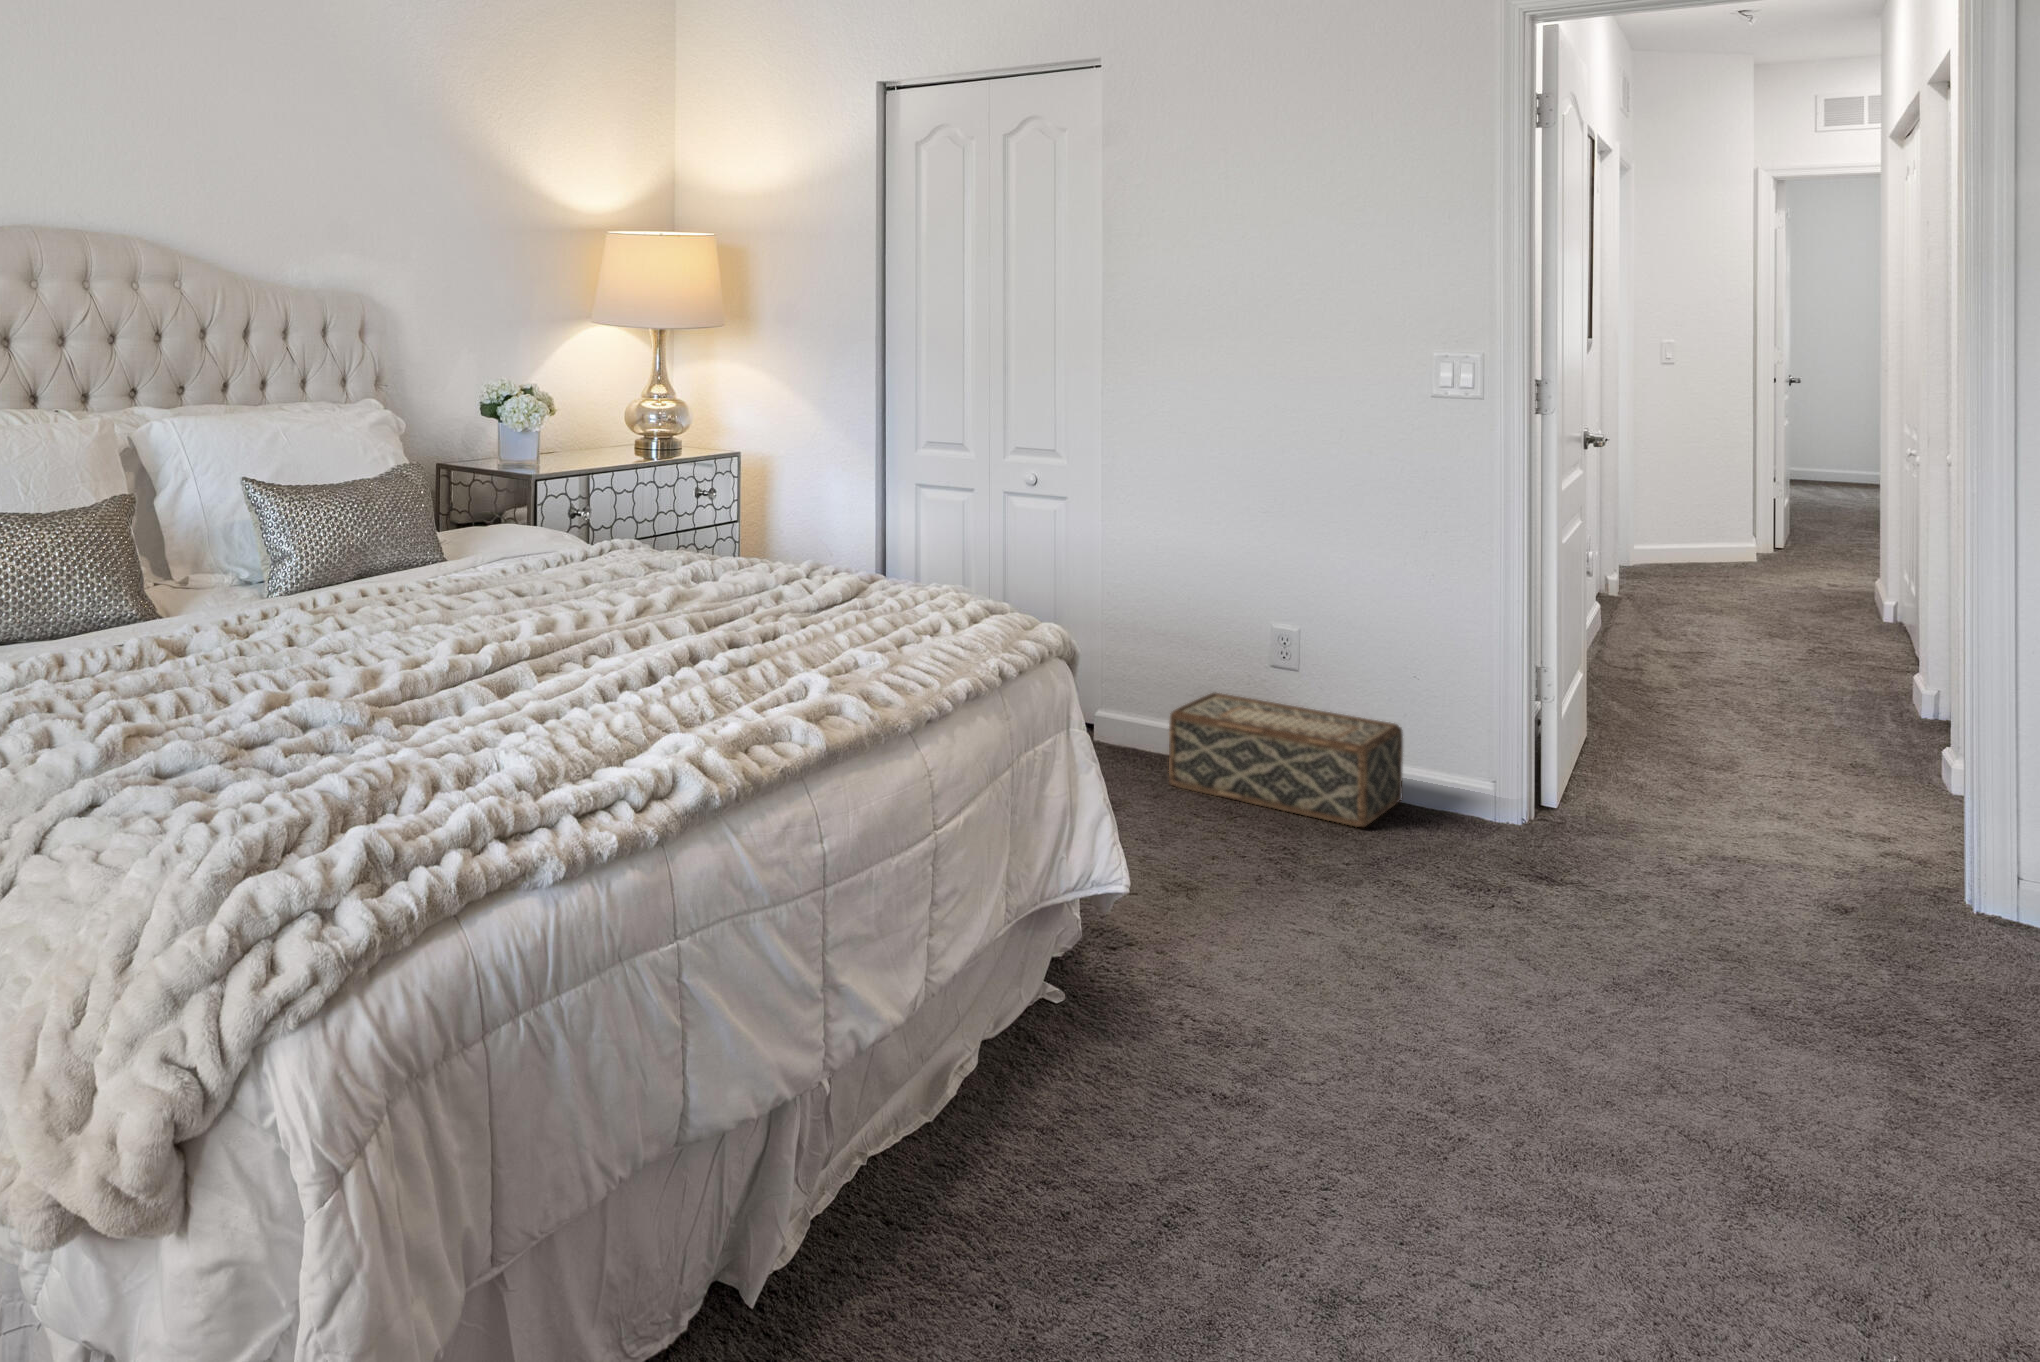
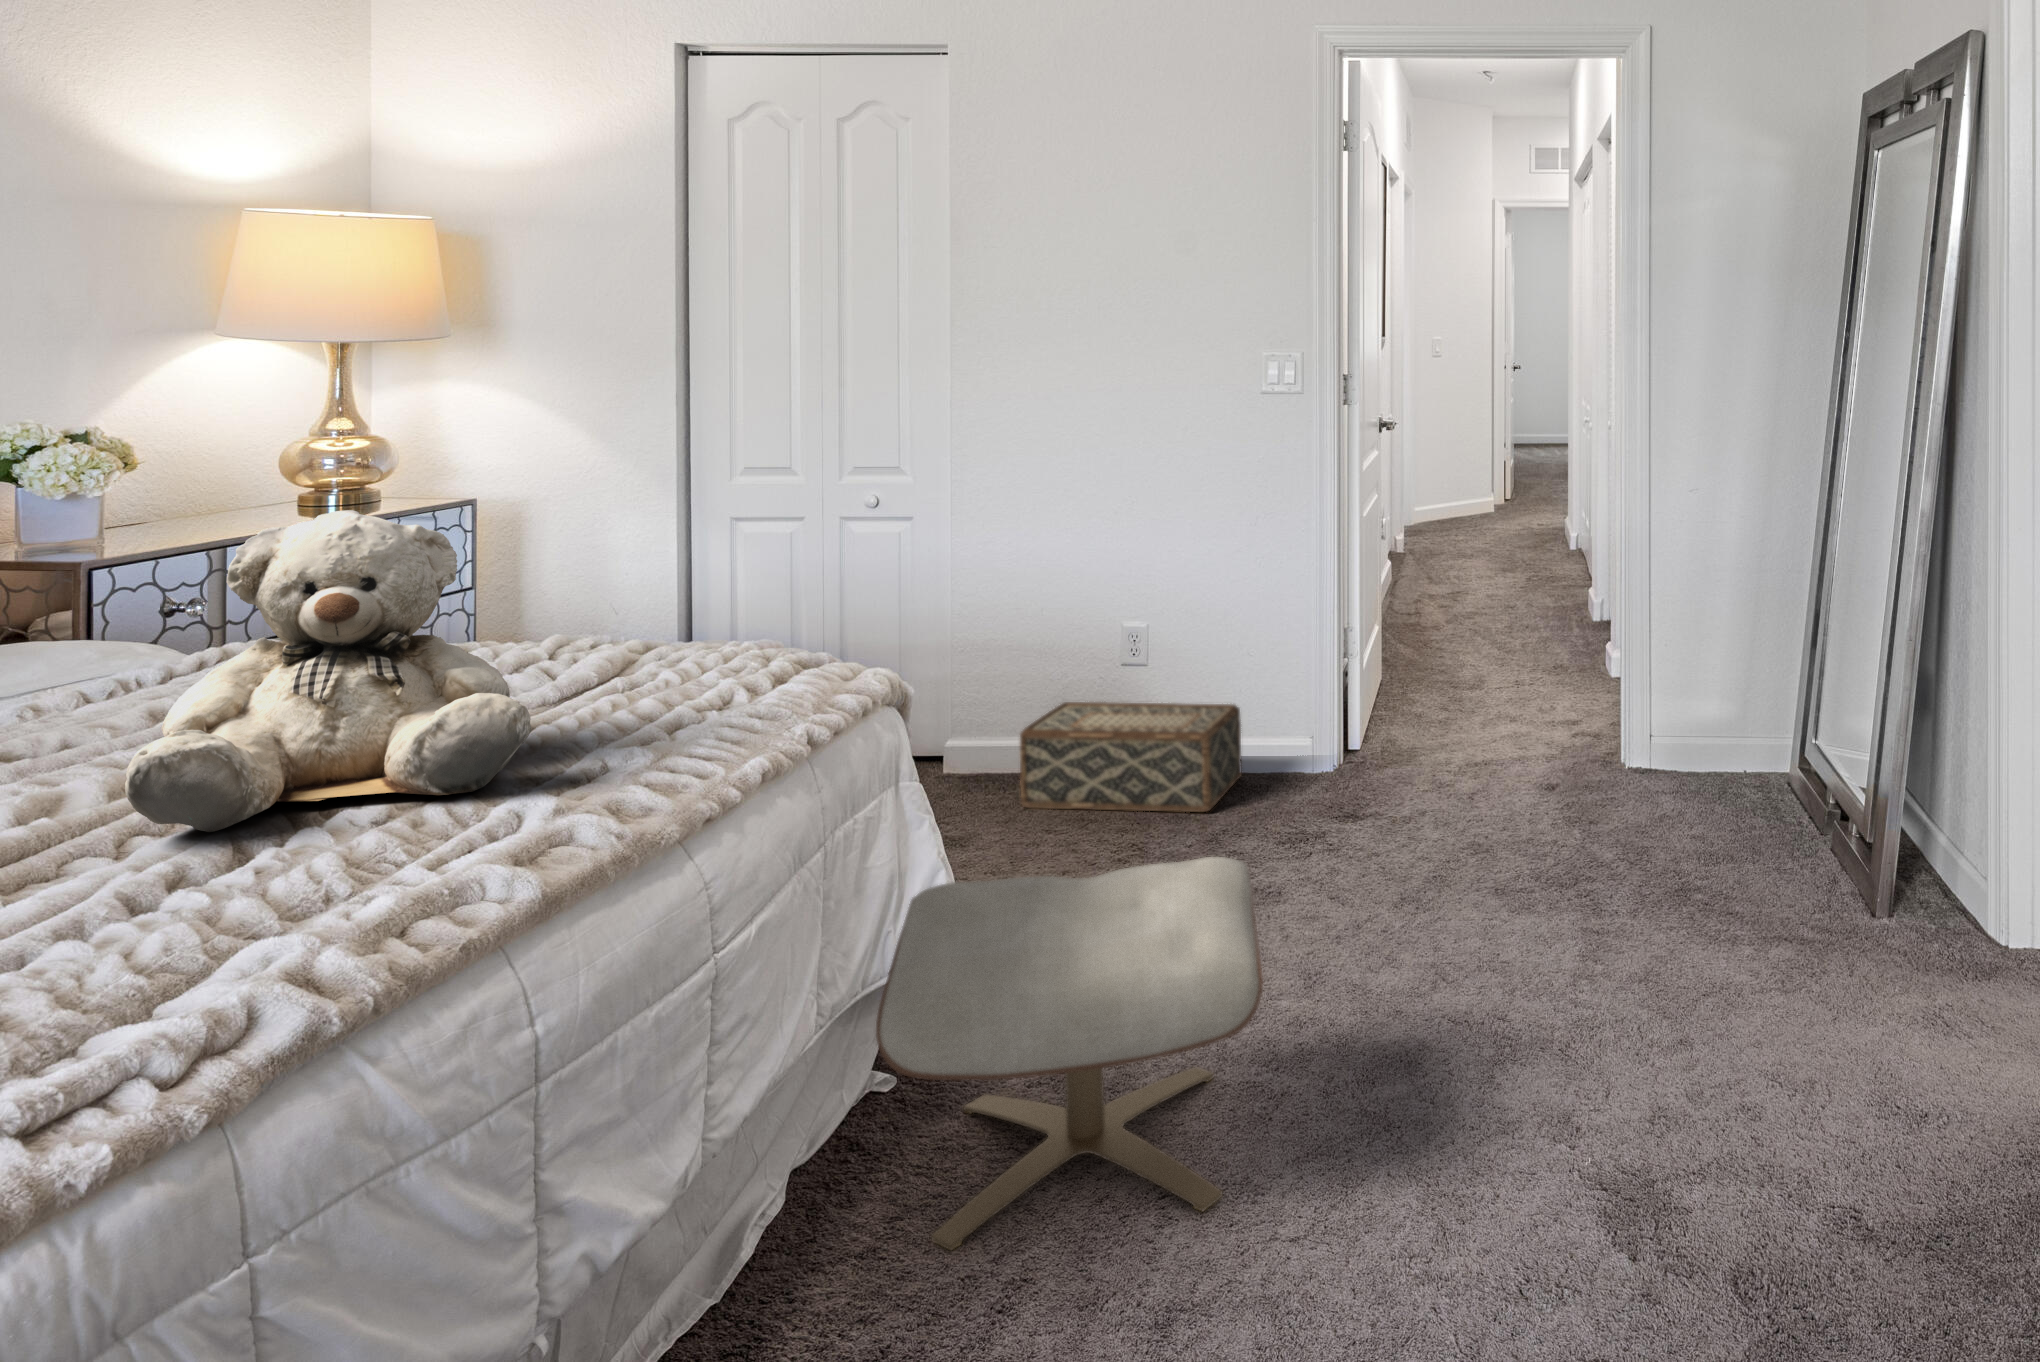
teddy bear: none [589,451,814,665] -> present [125,510,531,832]
ottoman: none [1051,823,1421,1191] -> present [876,857,1263,1250]

